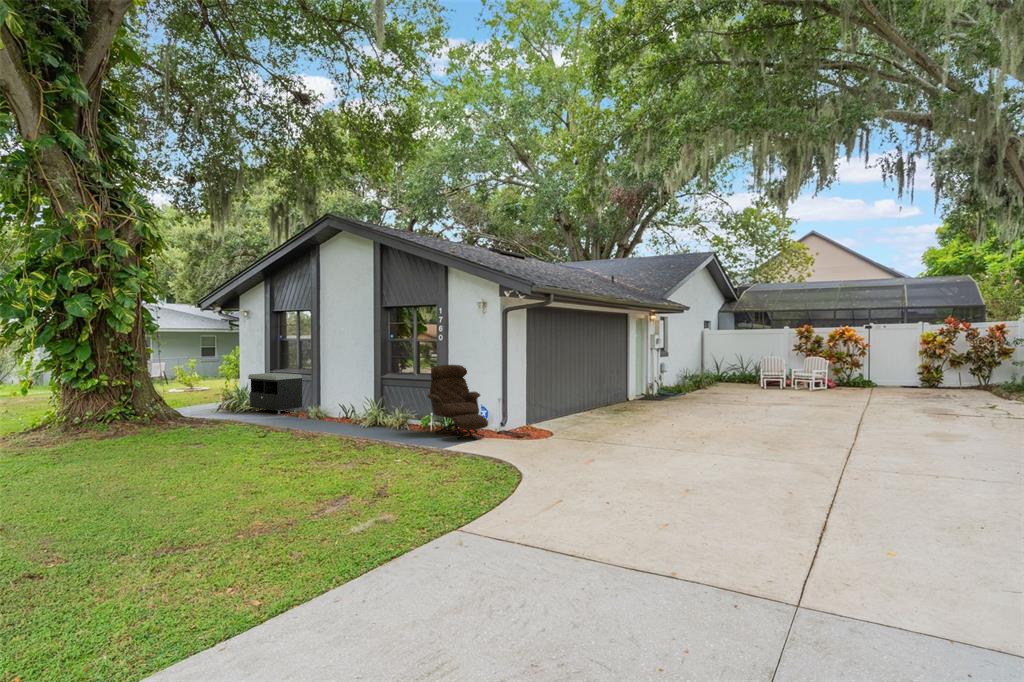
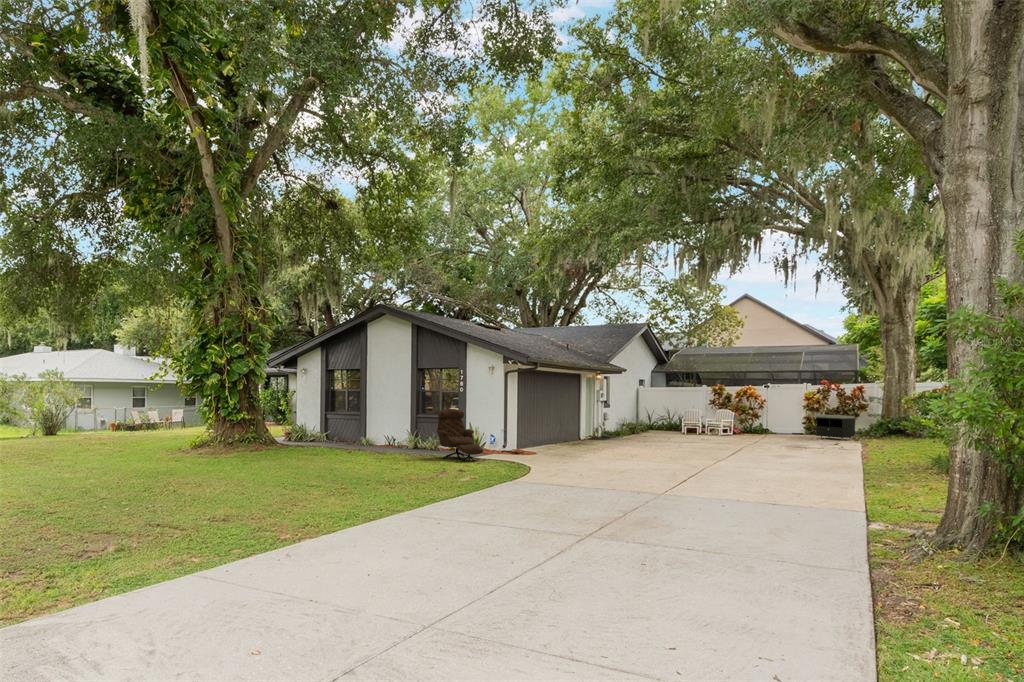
storage bench: present [248,373,302,414] -> present [815,415,855,440]

